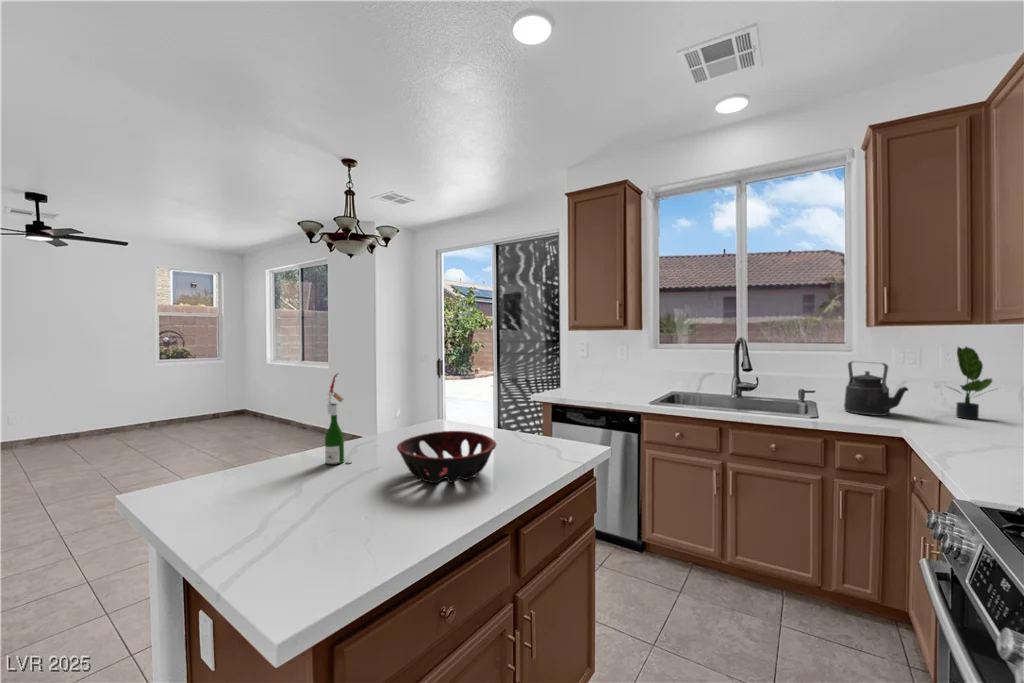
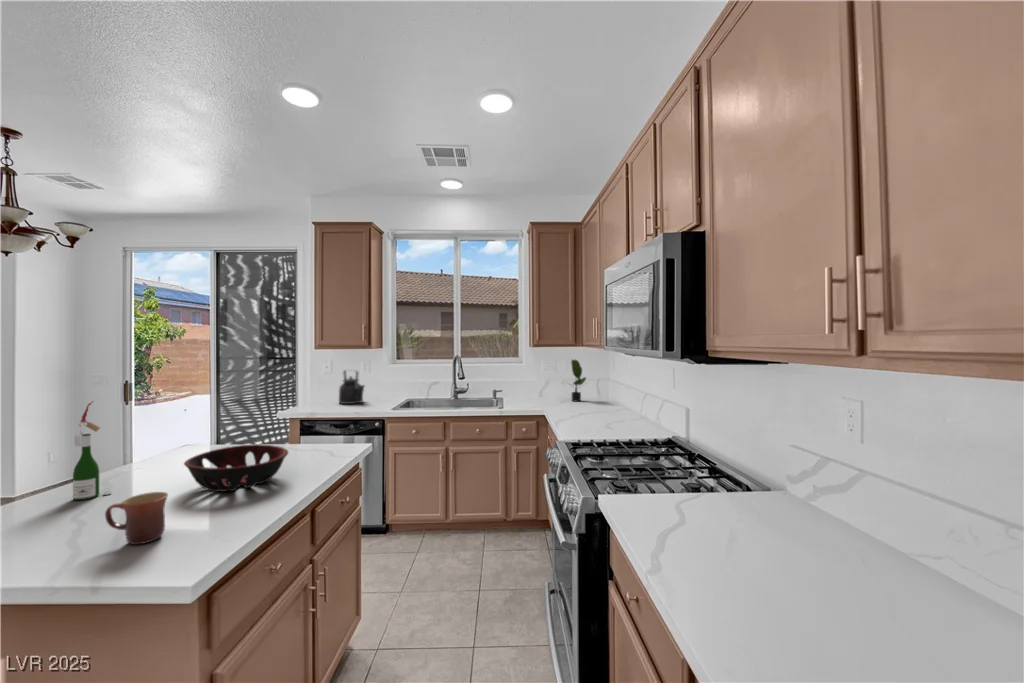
kettle: present [844,361,908,416] -> present [339,370,364,404]
mug: none [298,475,348,532] -> present [105,492,168,544]

